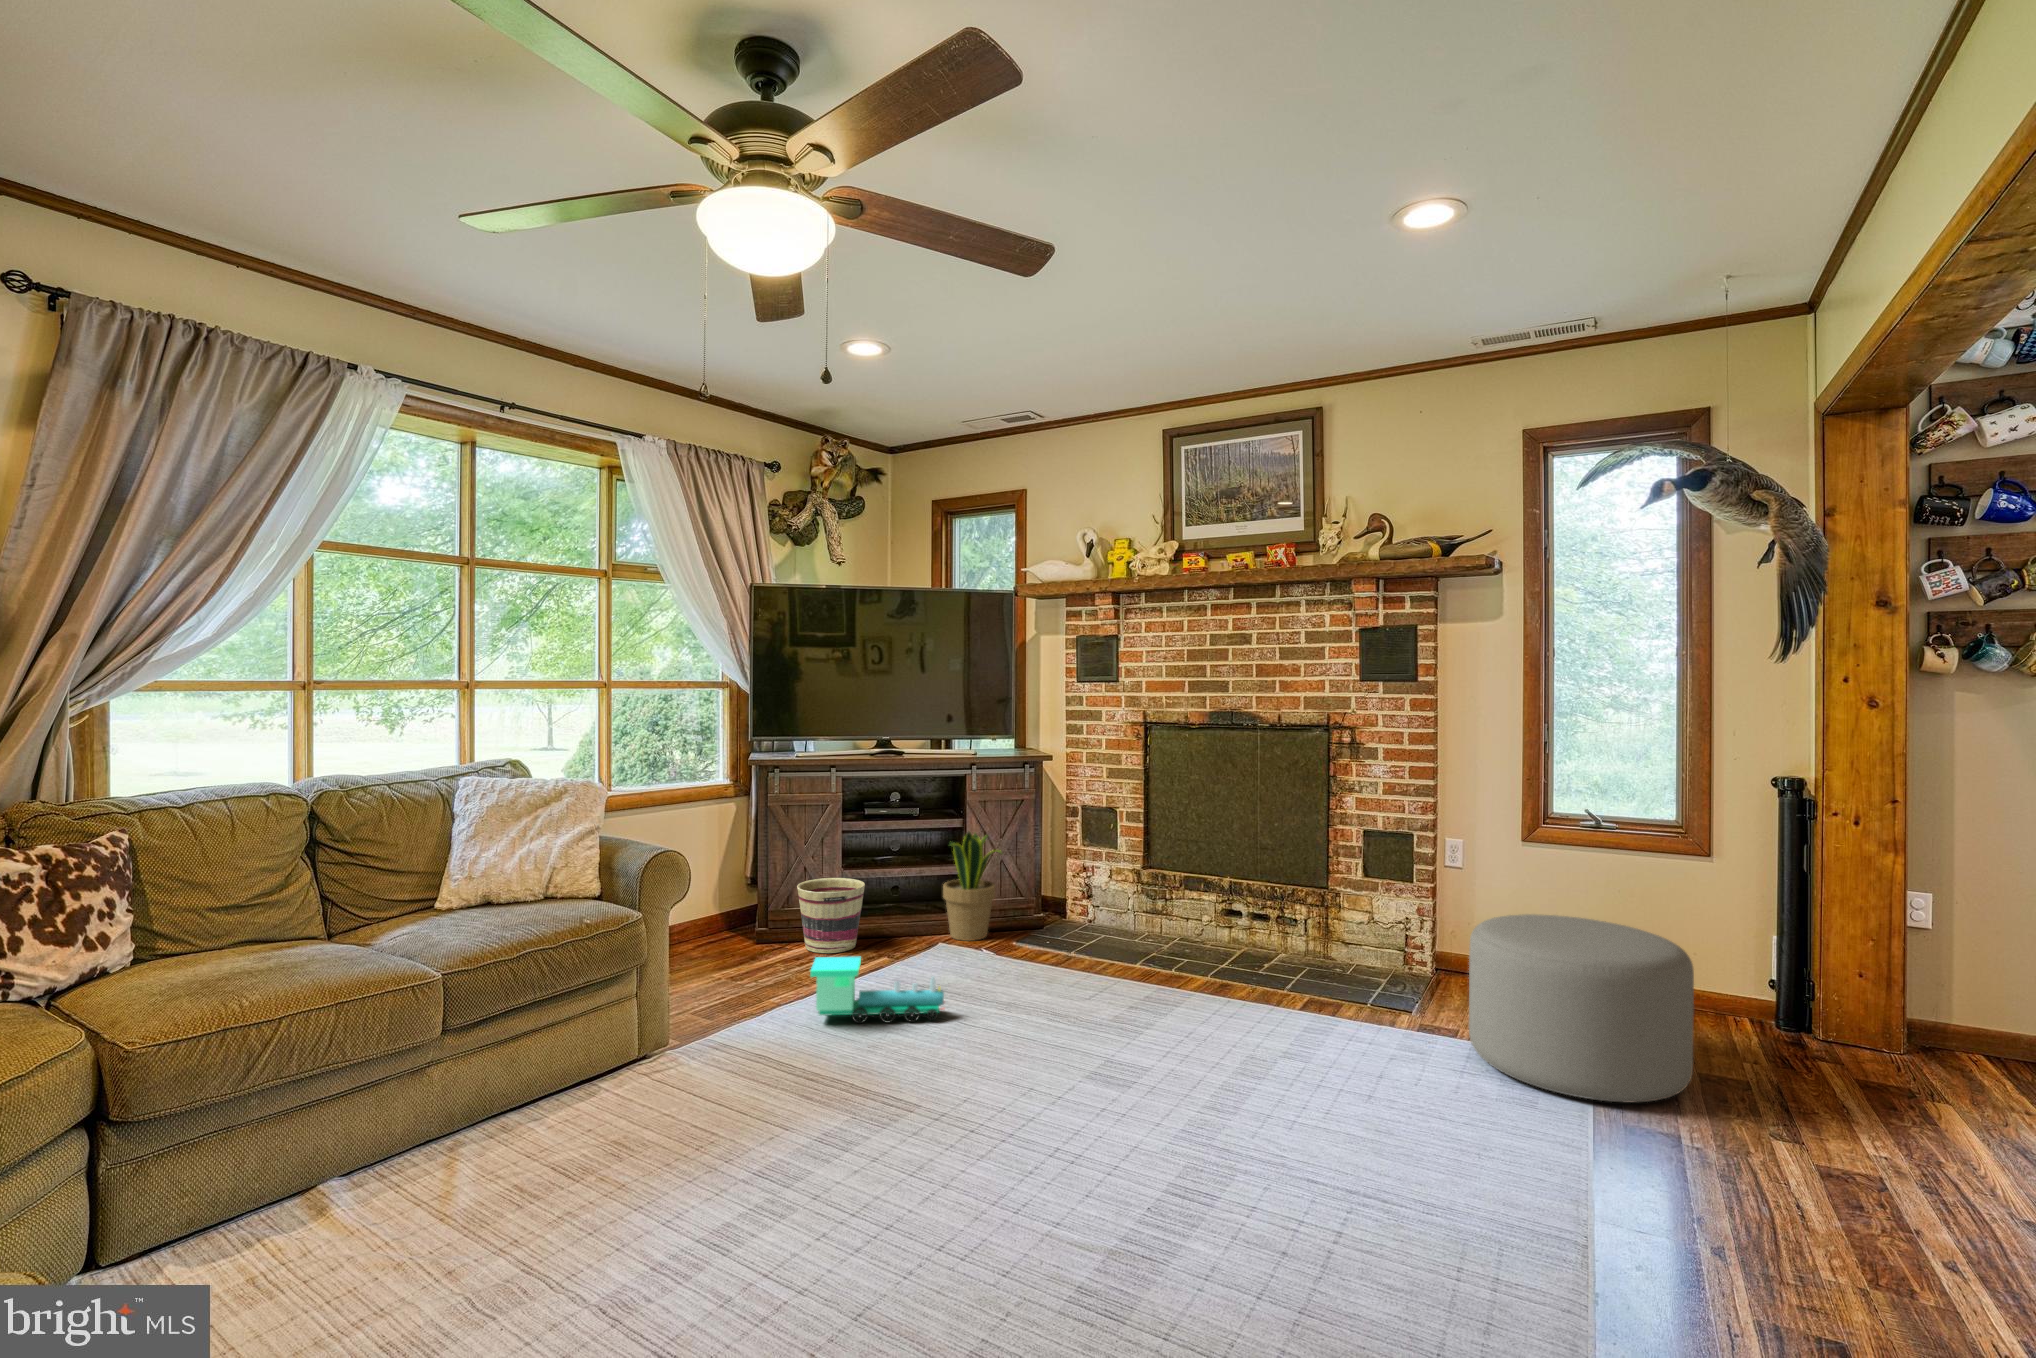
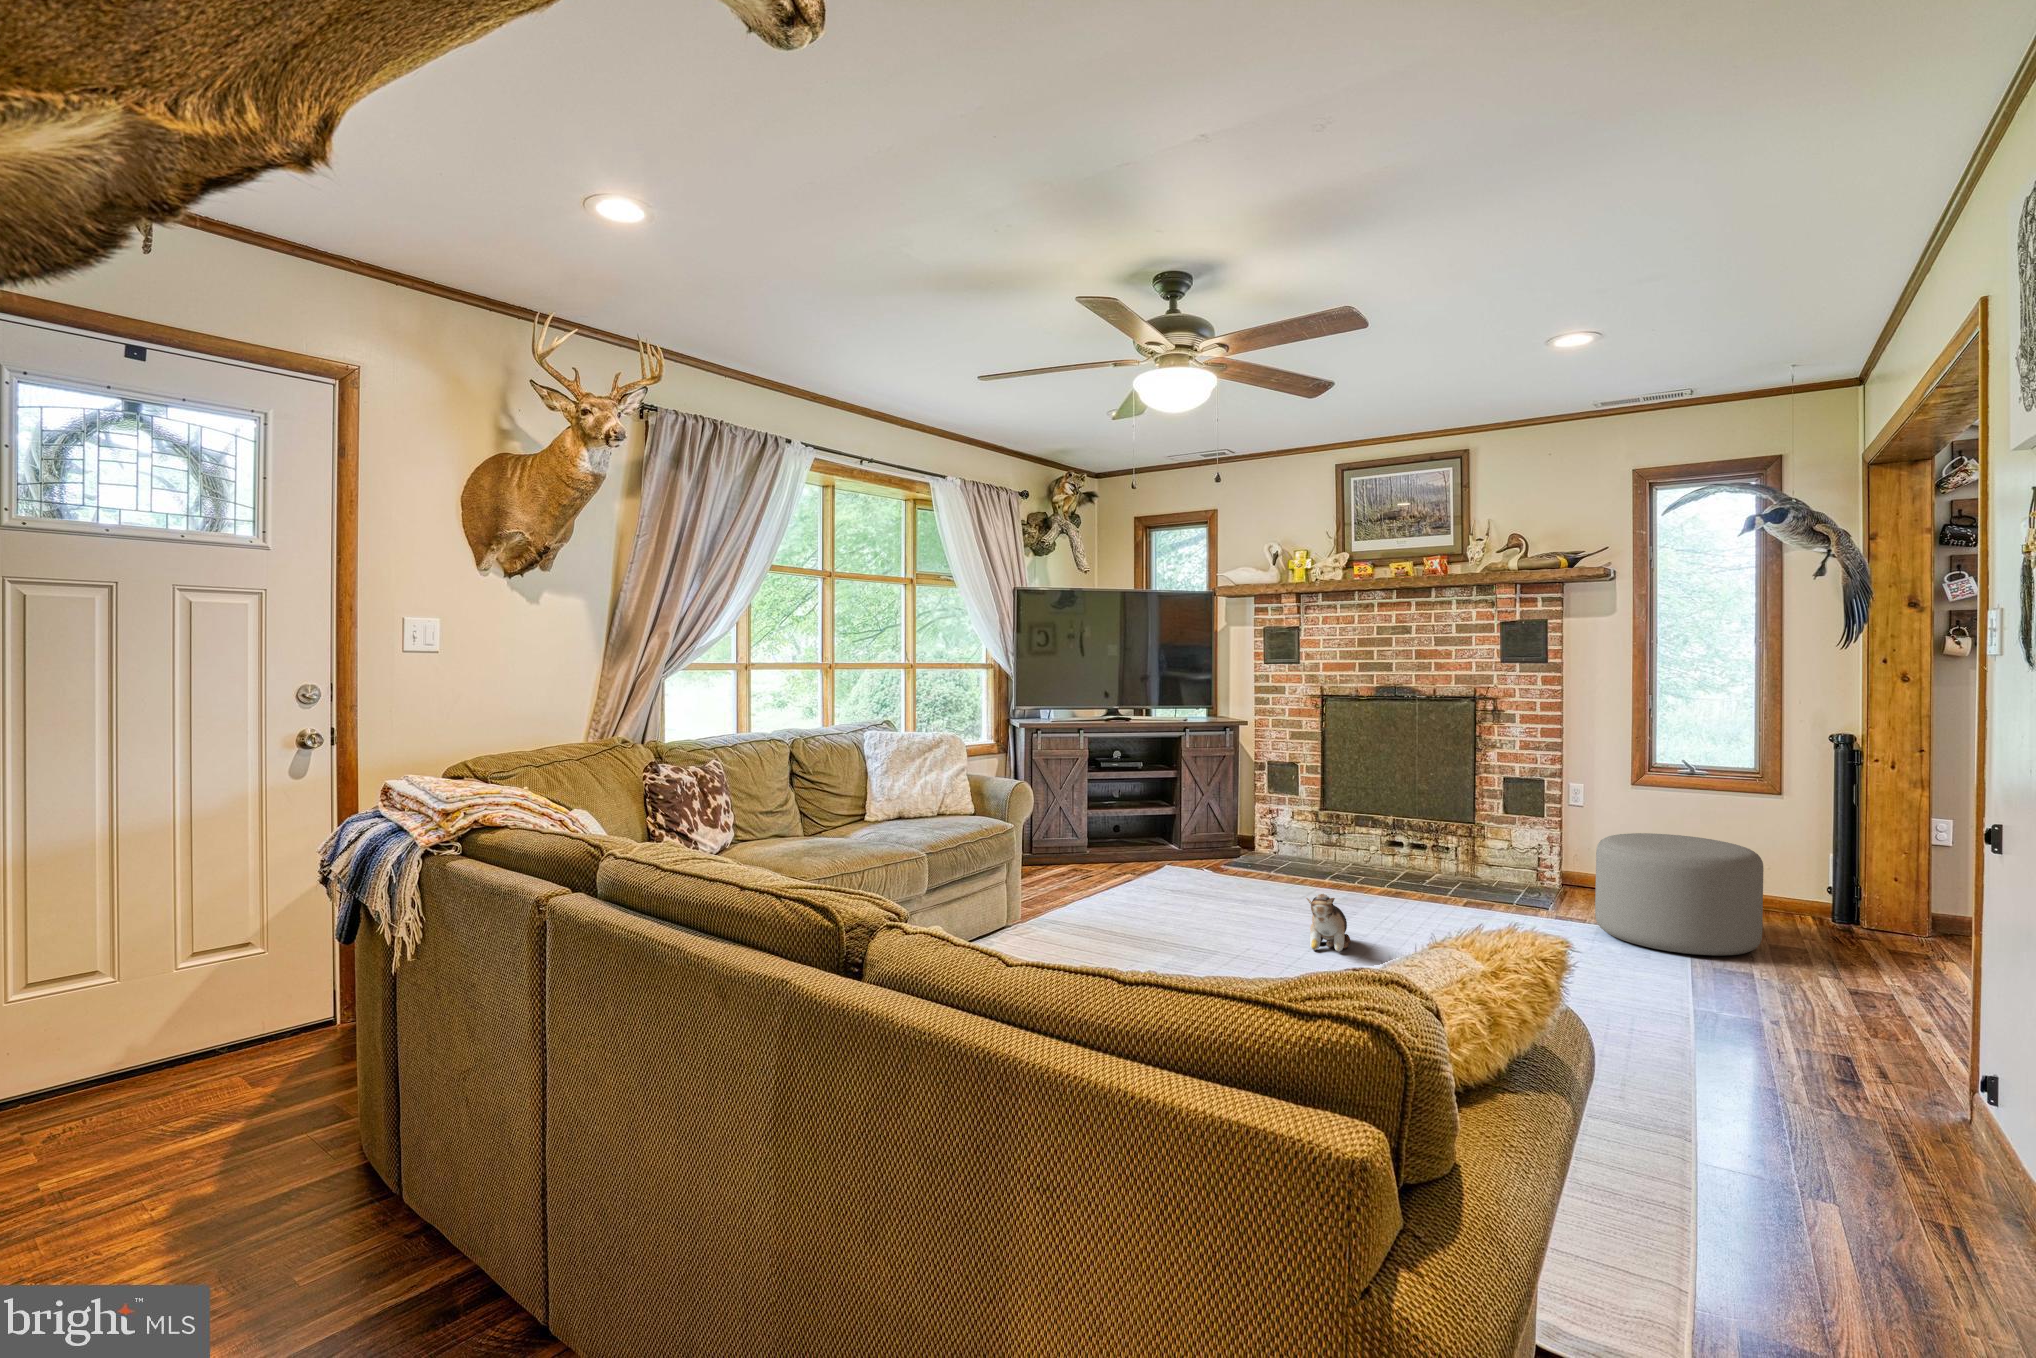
potted plant: present [943,832,1001,941] -> none [1163,780,1211,865]
basket: present [797,878,865,953] -> none [1057,816,1108,871]
toy train: present [810,957,944,1023] -> none [1104,863,1201,909]
plush toy: none [1046,1022,1120,1108] -> present [1306,894,1350,952]

